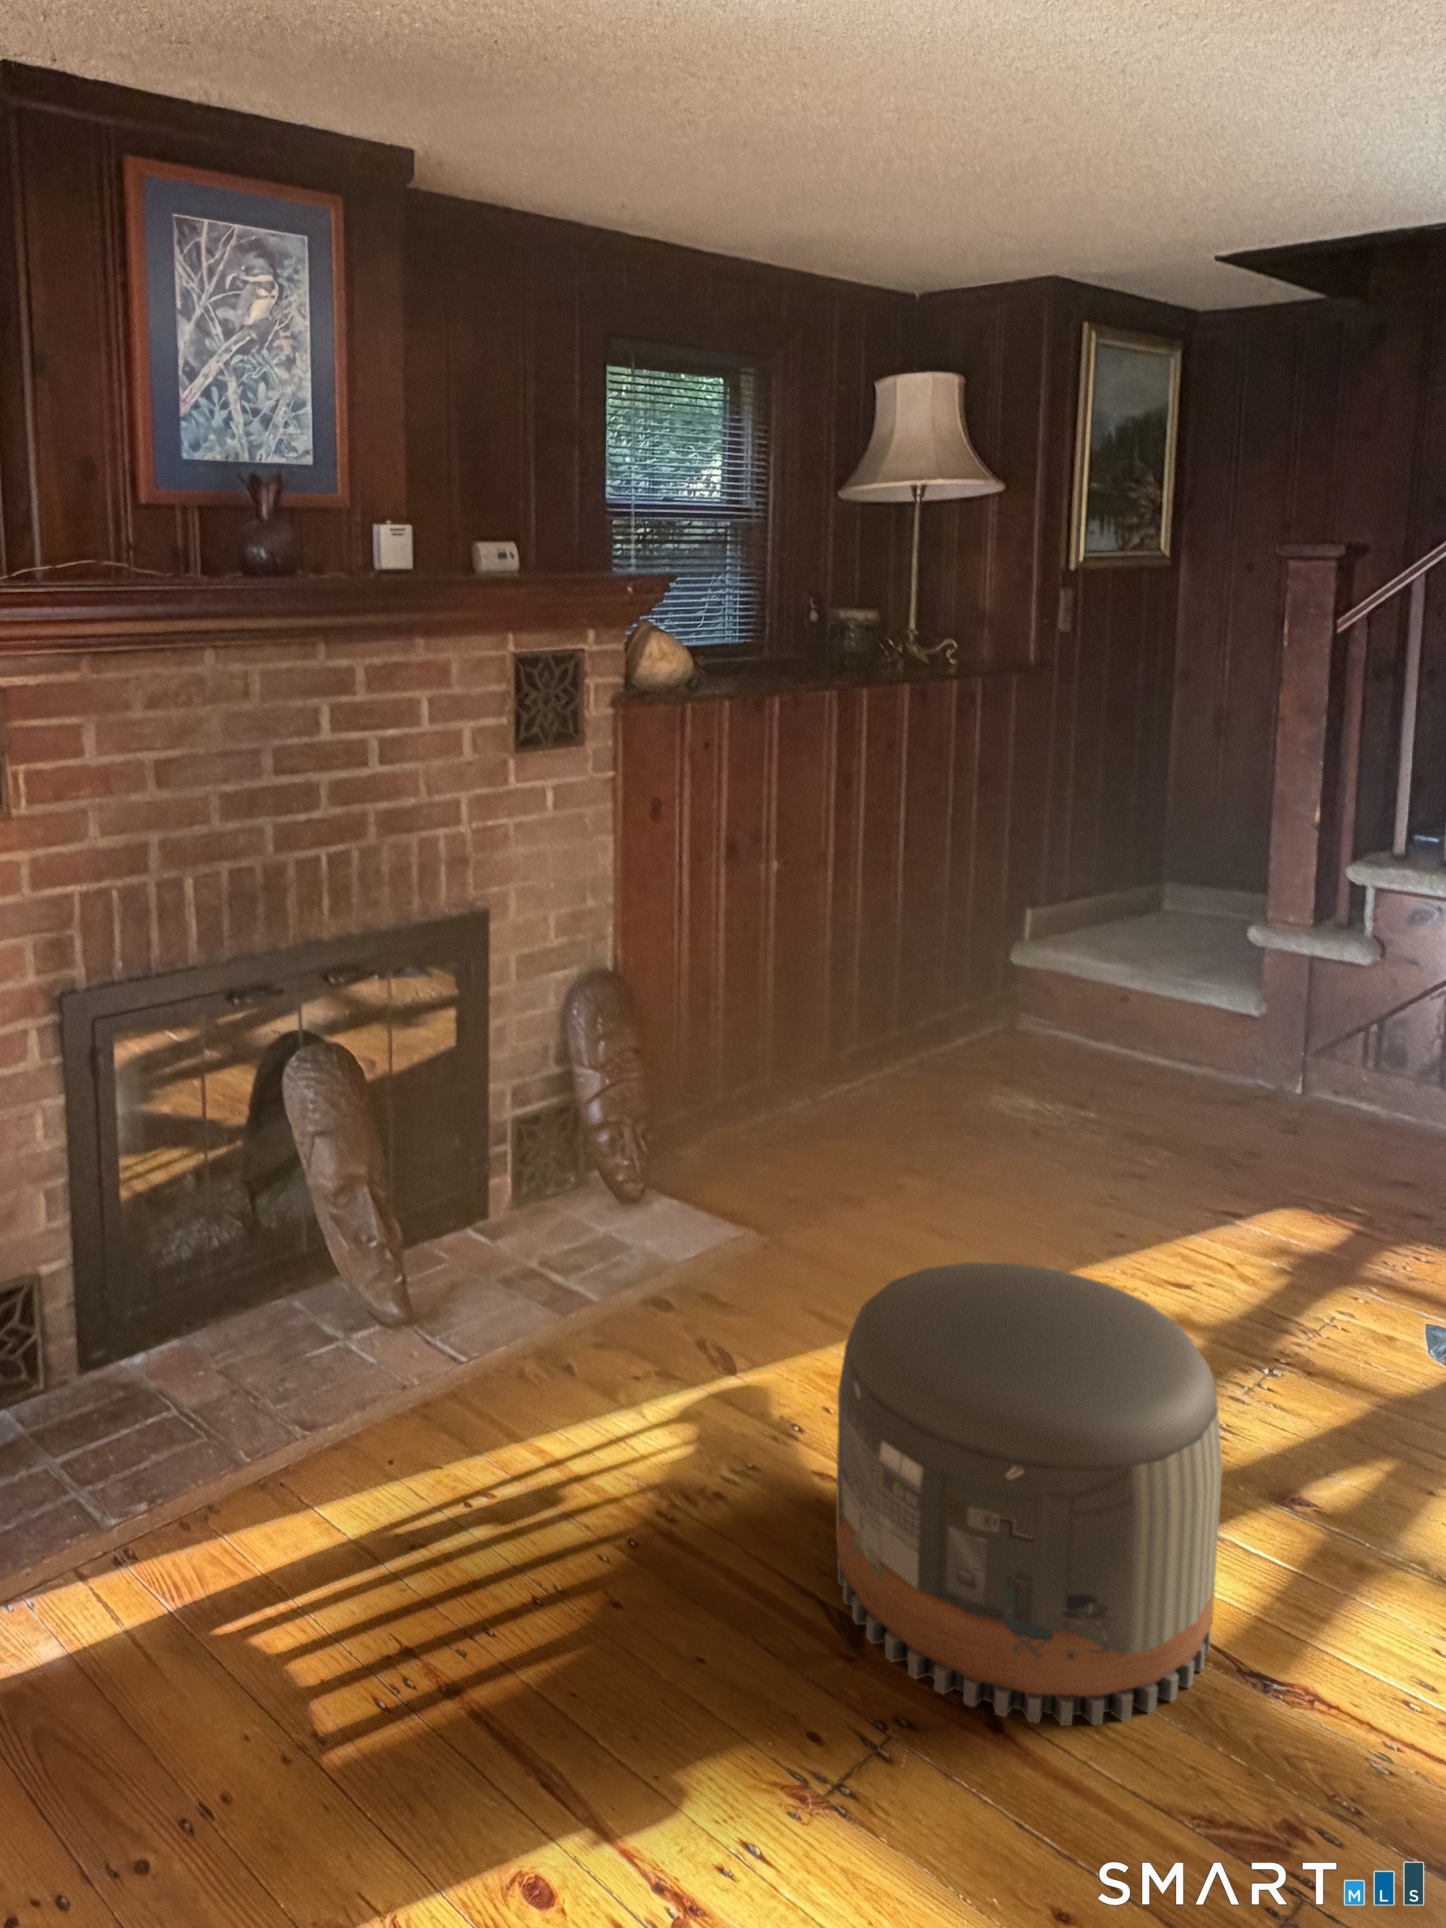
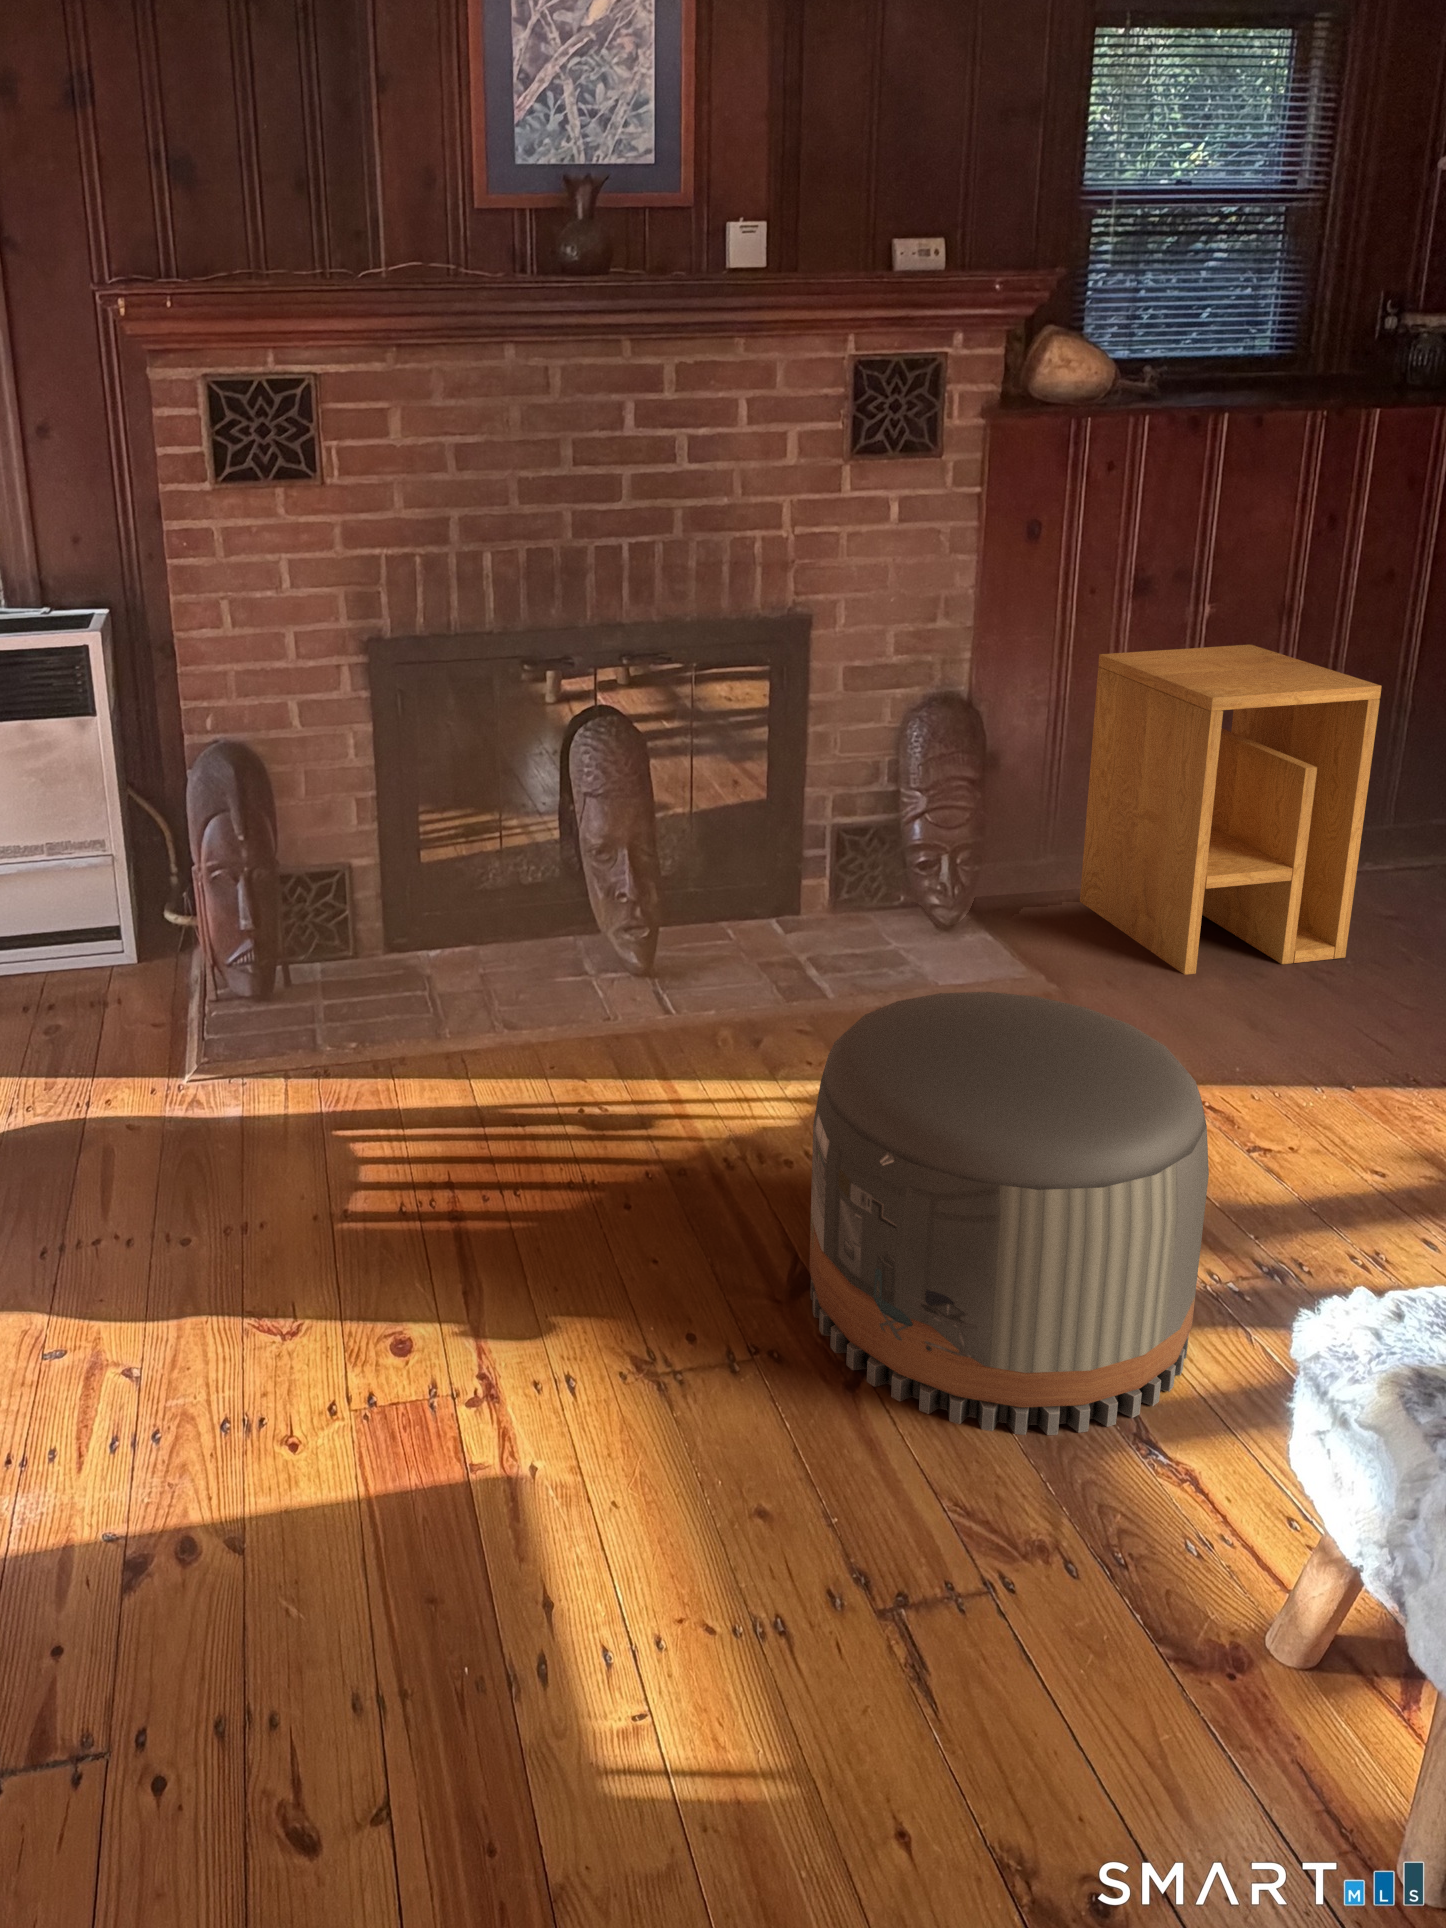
side table: none [711,890,952,1198] -> present [1080,645,1382,975]

